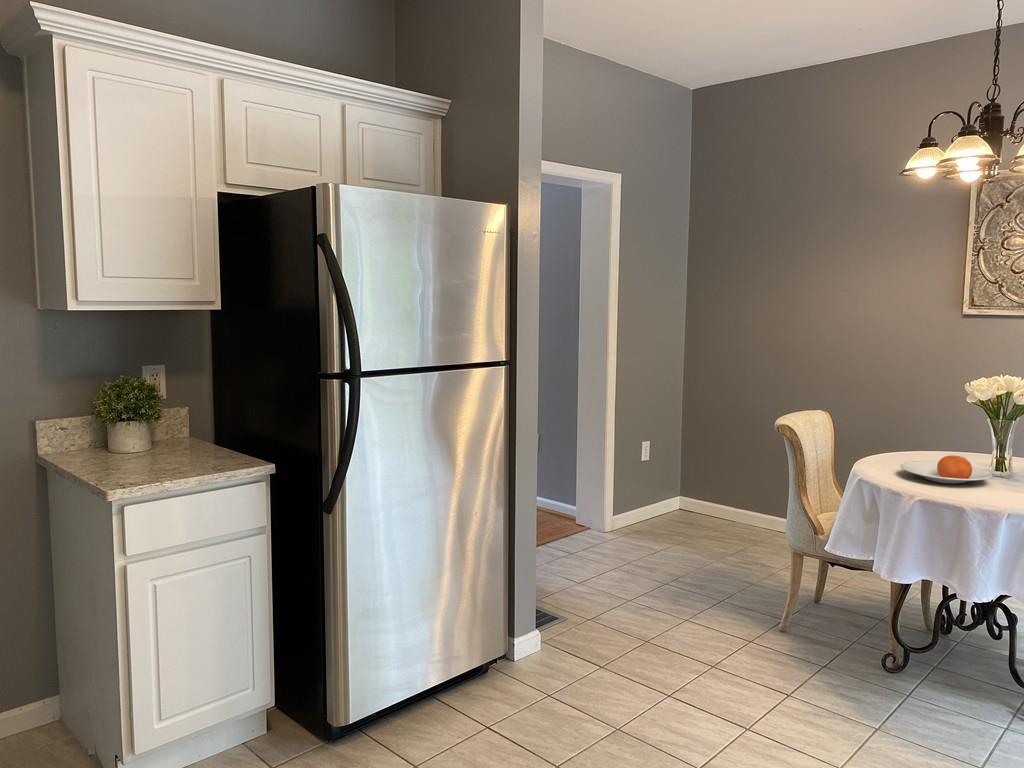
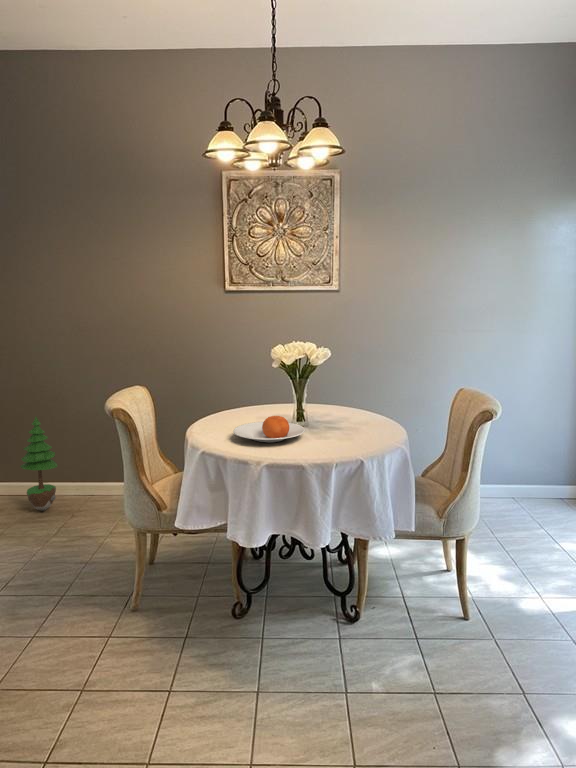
potted tree: none [711,432,748,529] -> present [20,417,57,511]

